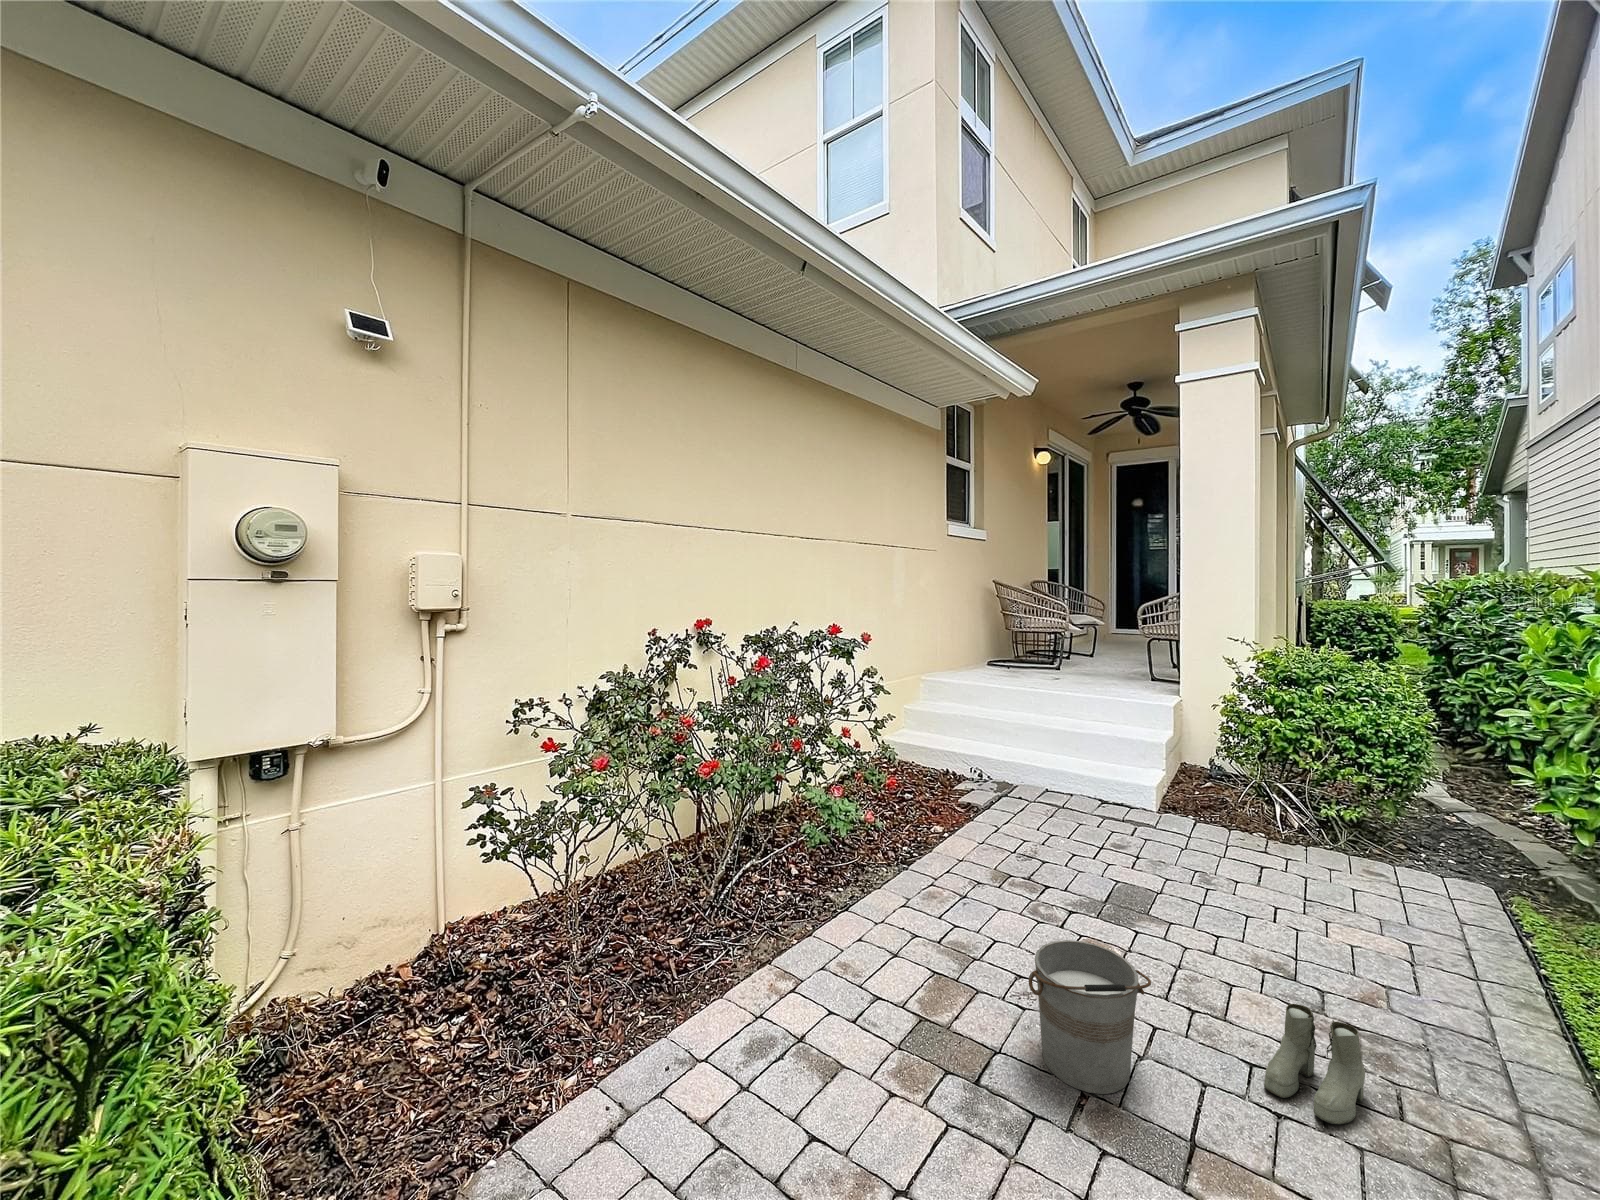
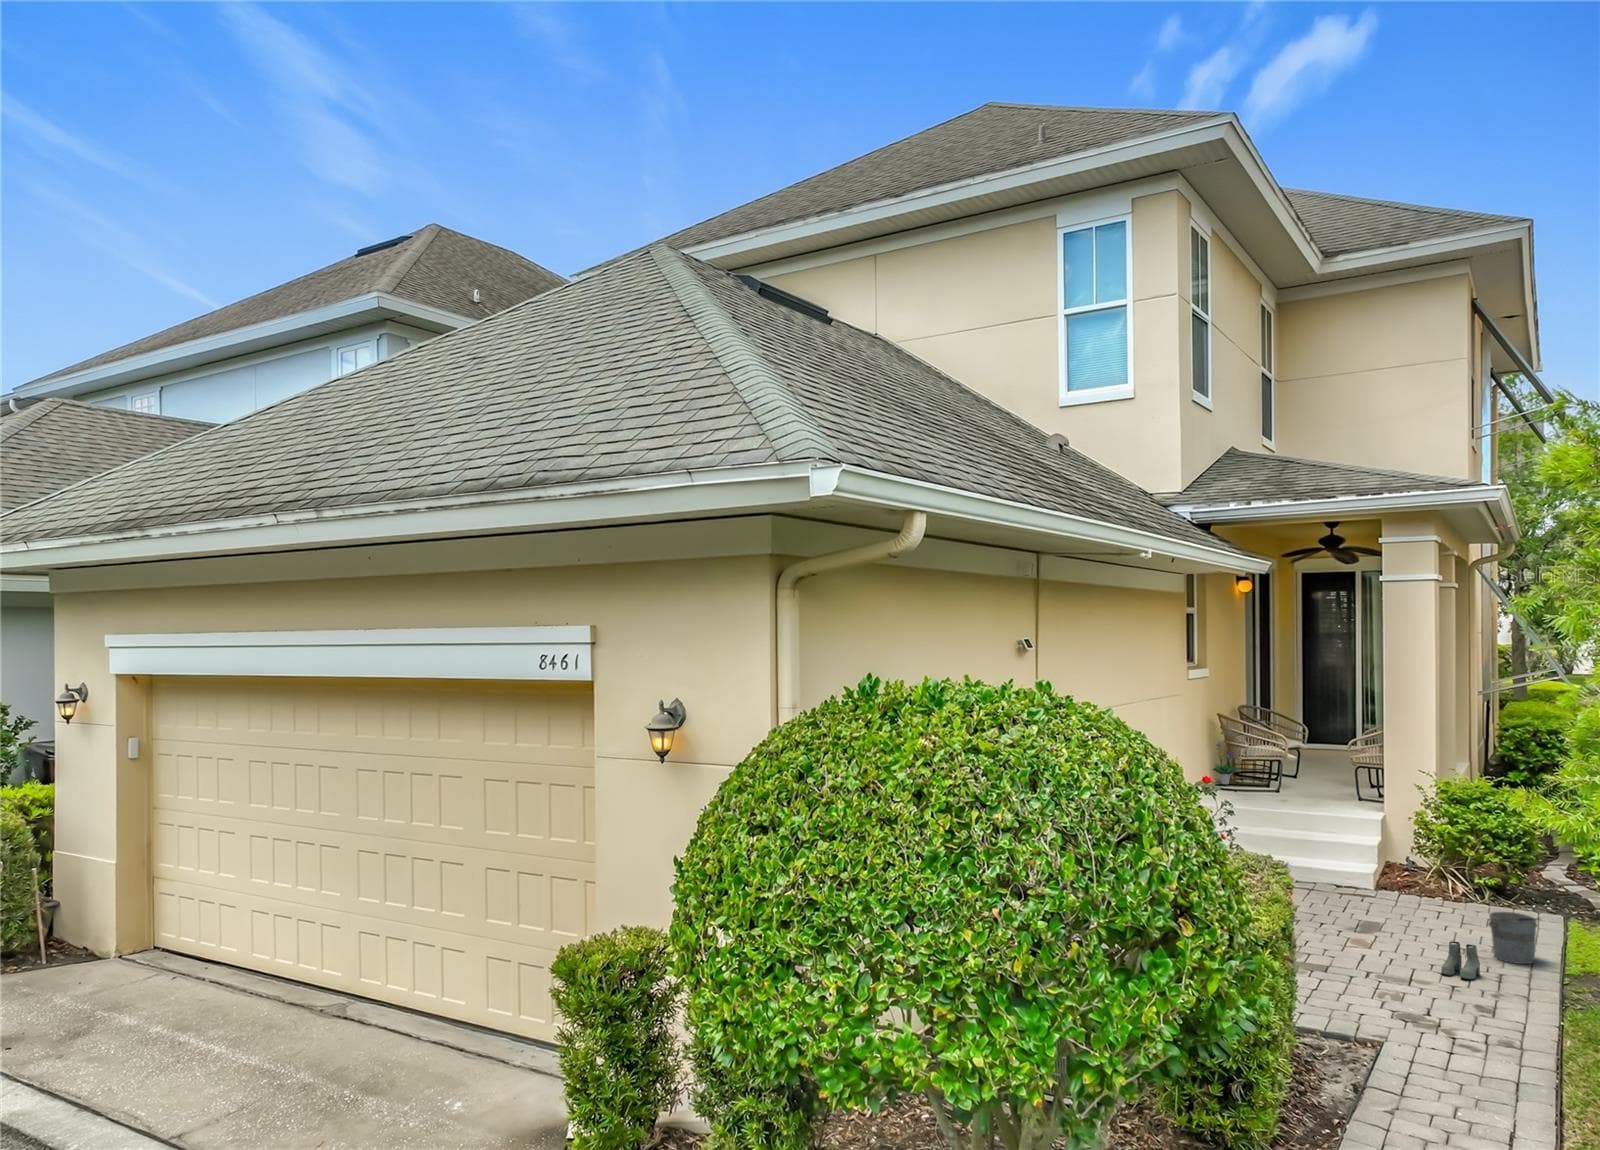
potted plant: none [985,615,1023,663] -> present [1212,742,1241,784]
bucket: present [1029,940,1151,1094] -> present [1489,912,1540,964]

